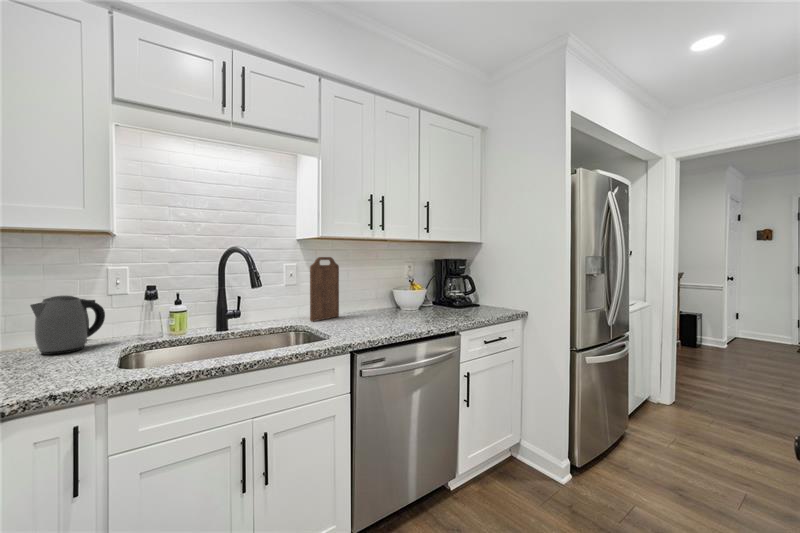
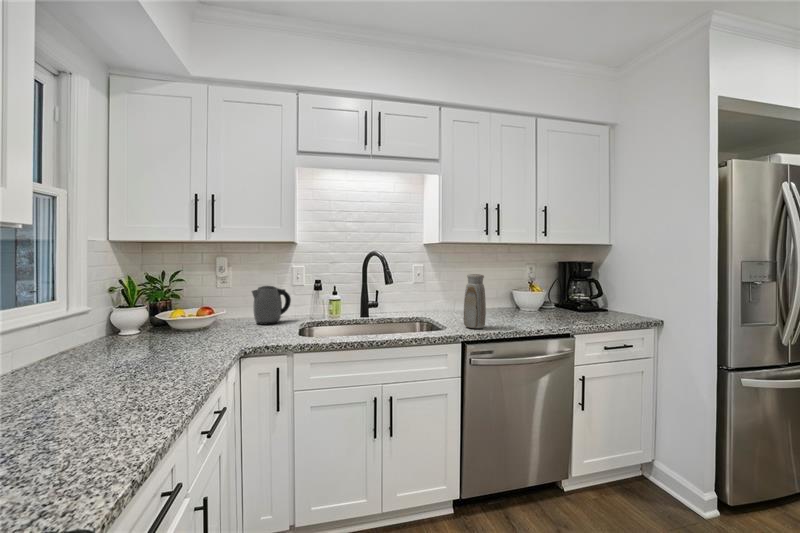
cutting board: present [310,257,339,321] -> none [433,260,460,315]
vase: none [351,273,375,335] -> present [464,274,486,328]

